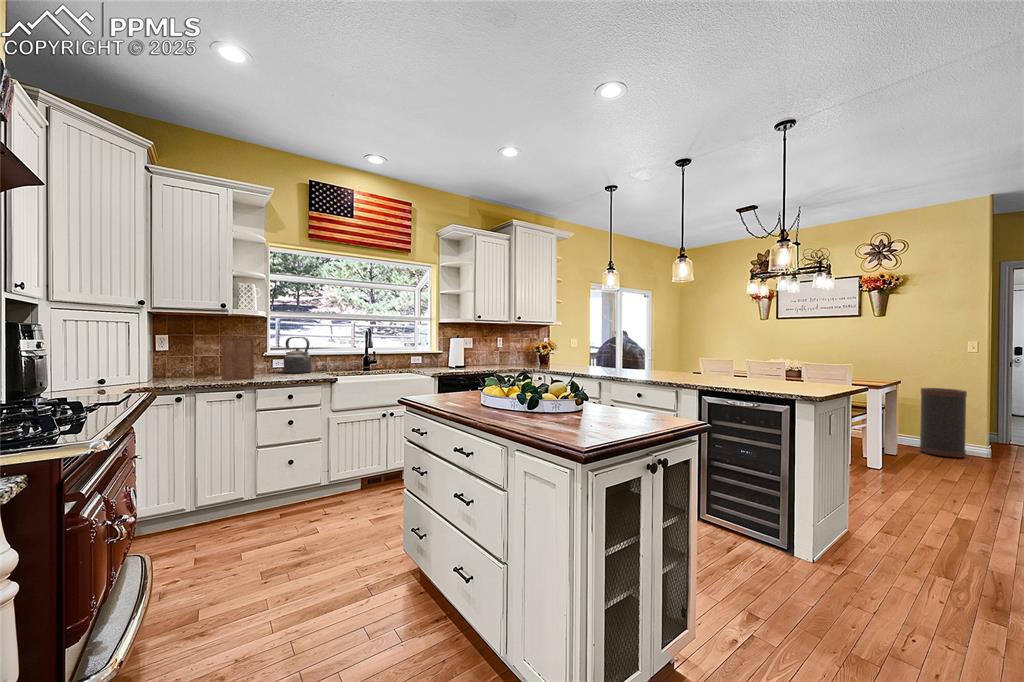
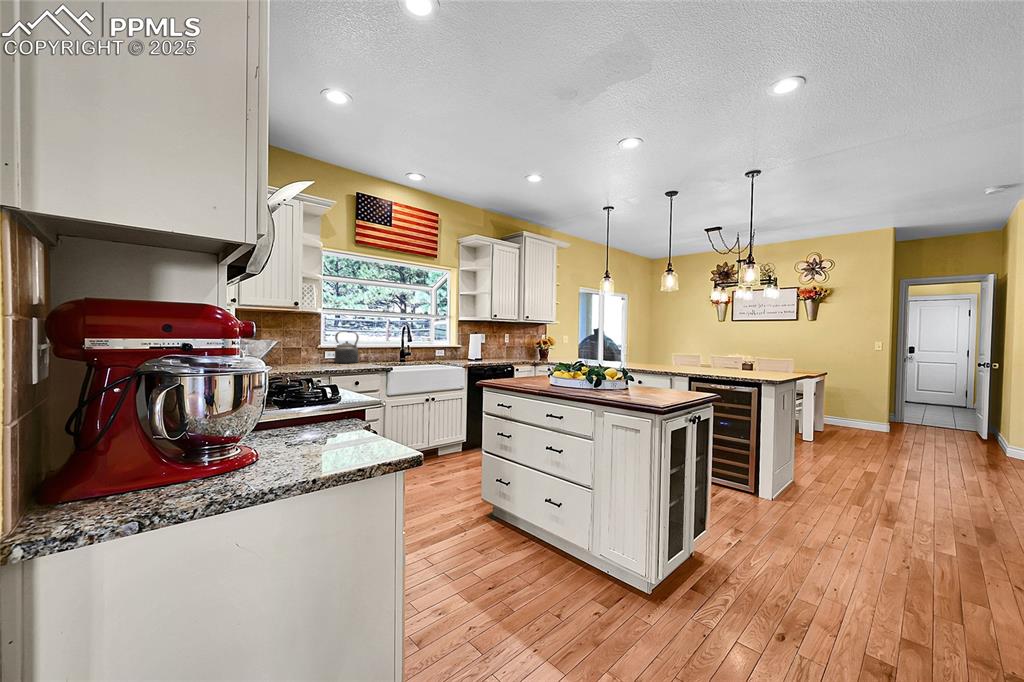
cutting board: present [222,332,254,380] -> none [293,326,320,368]
trash can: present [920,388,967,458] -> none [839,378,874,432]

